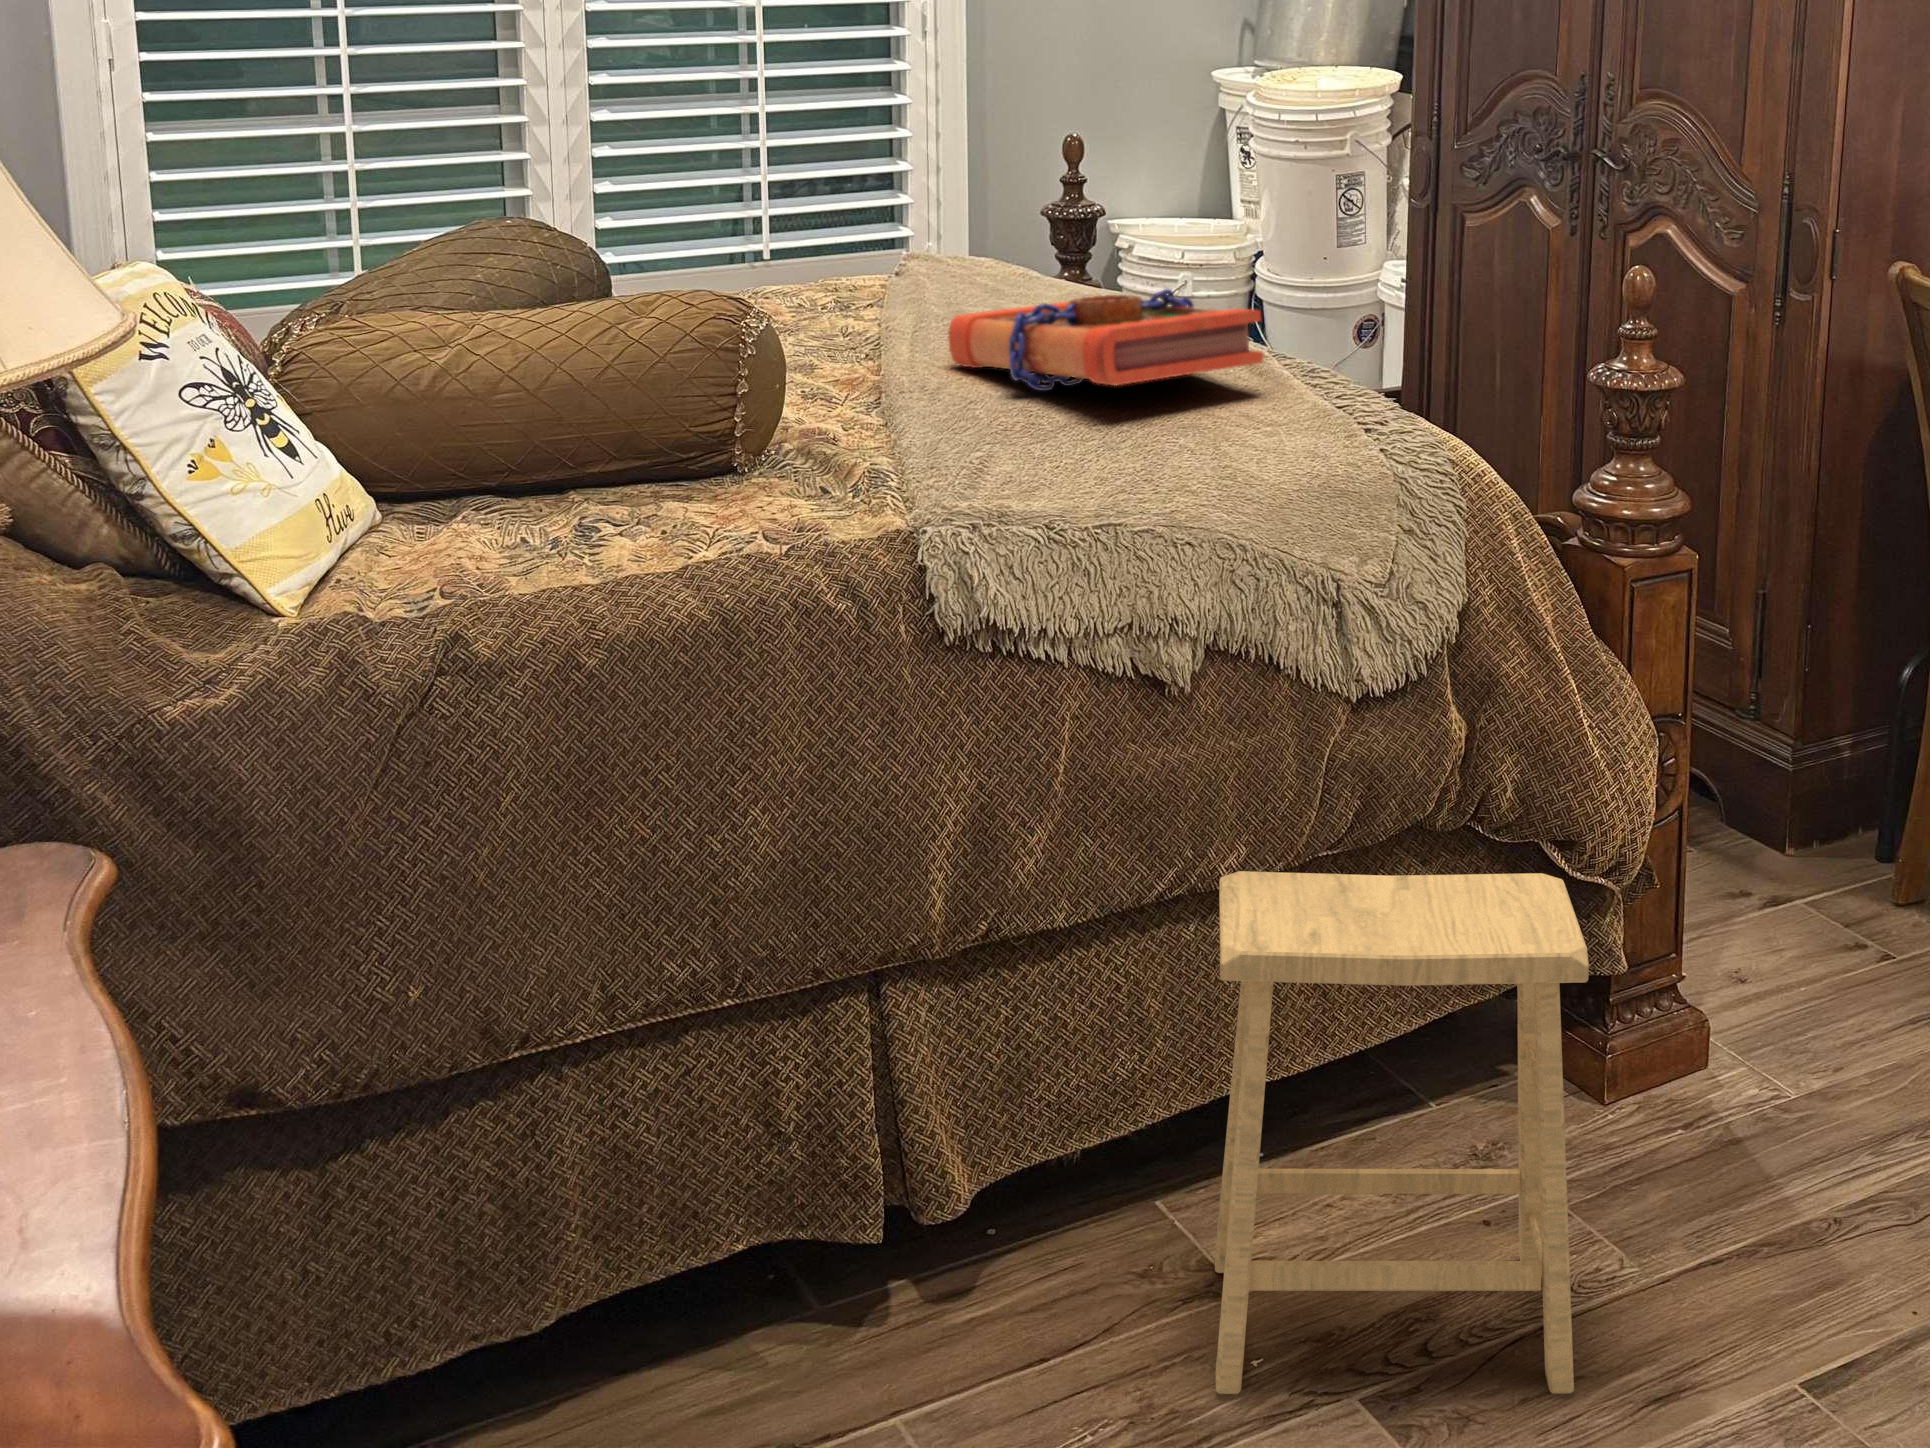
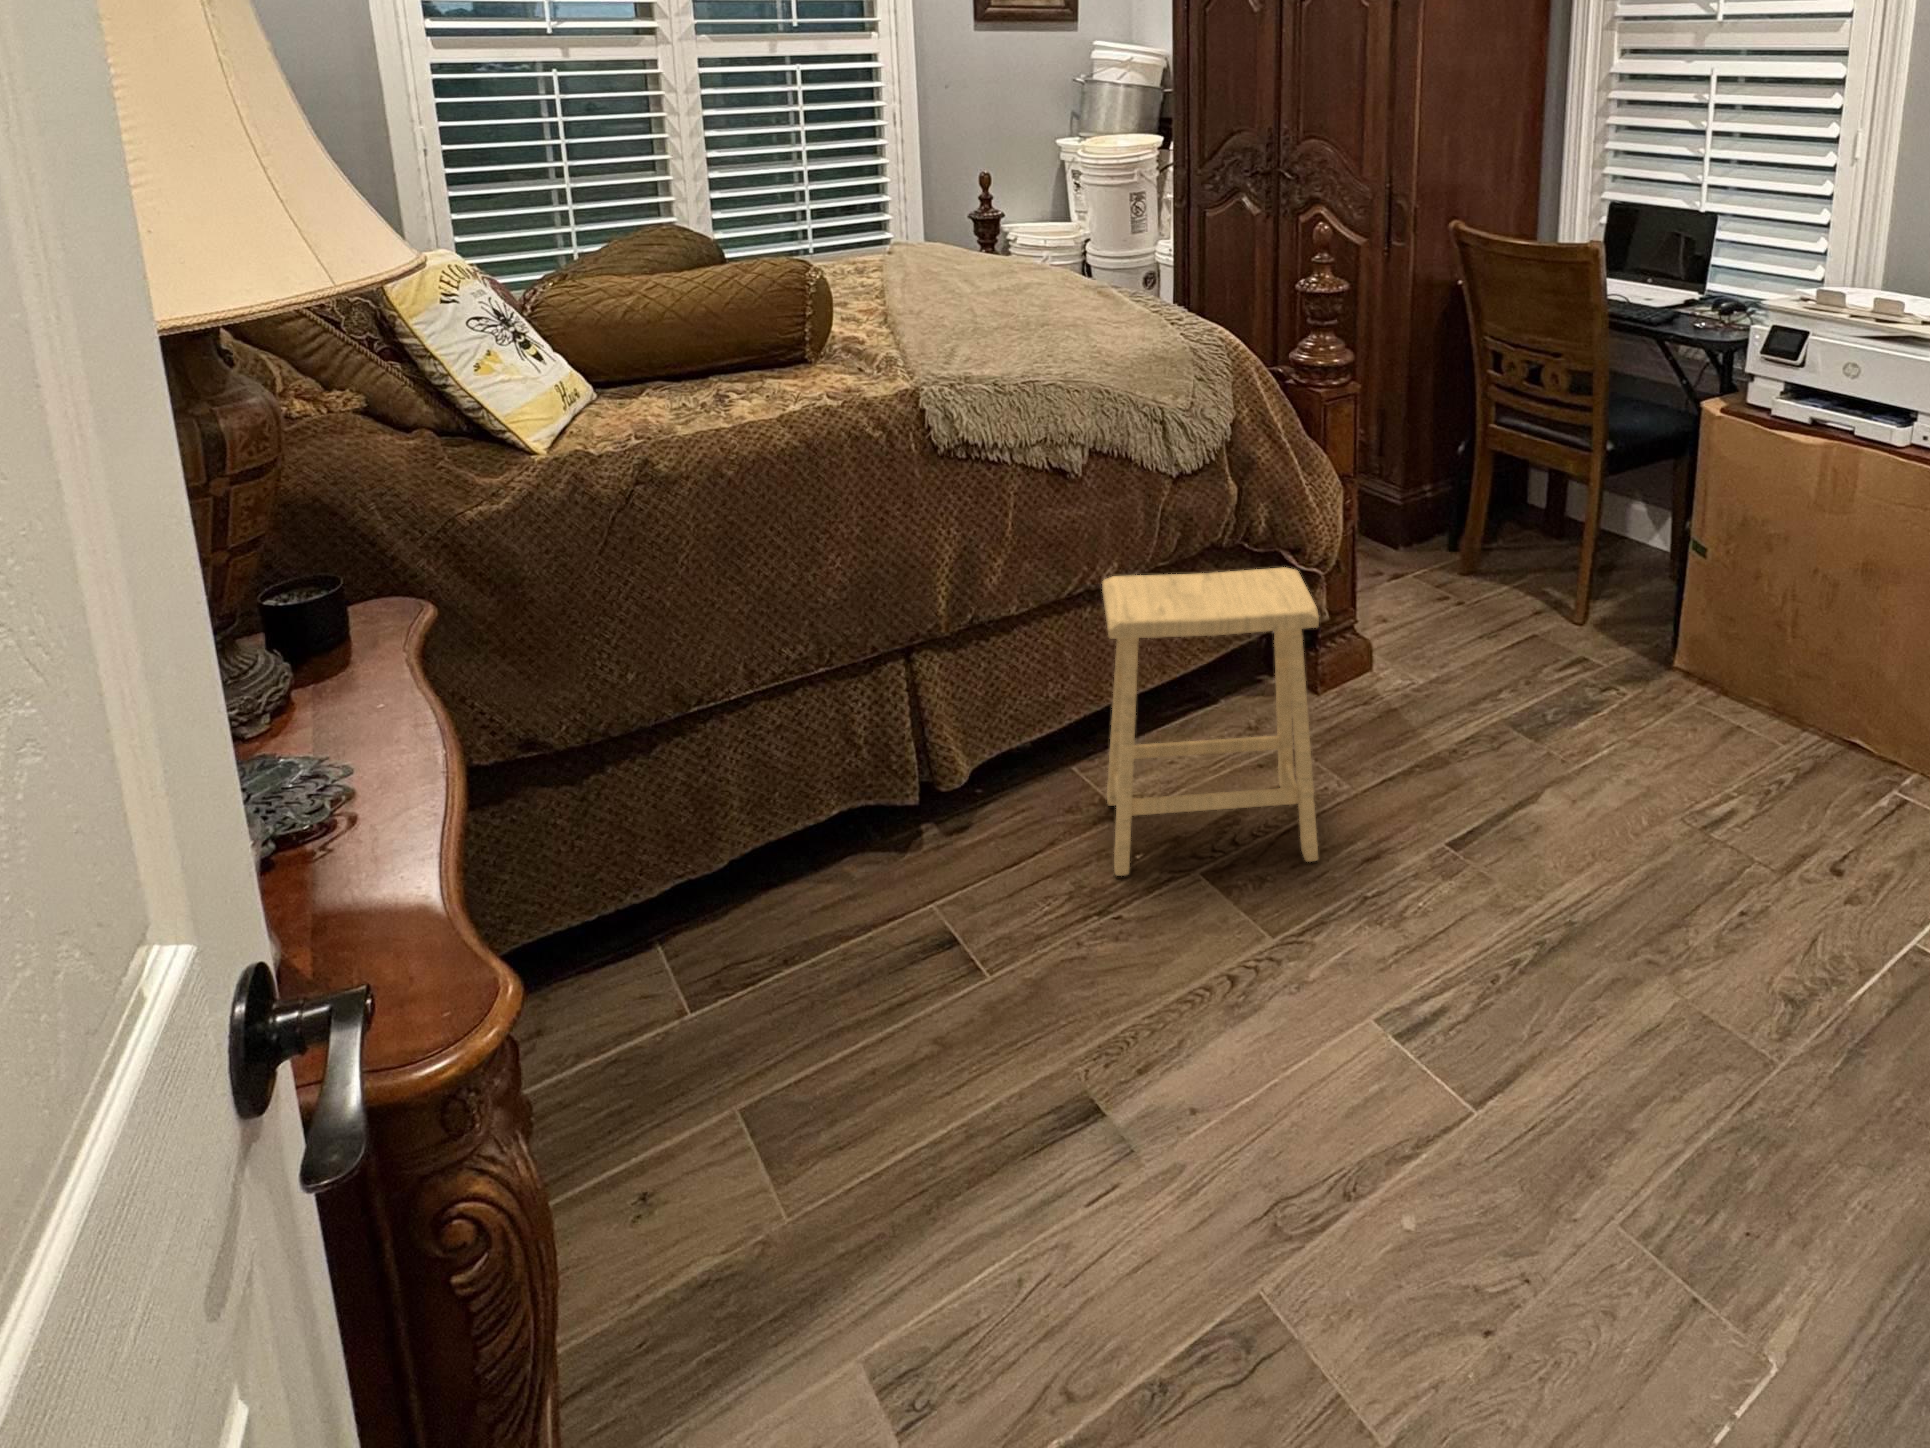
book: present [948,289,1263,391] -> none [925,250,1107,310]

